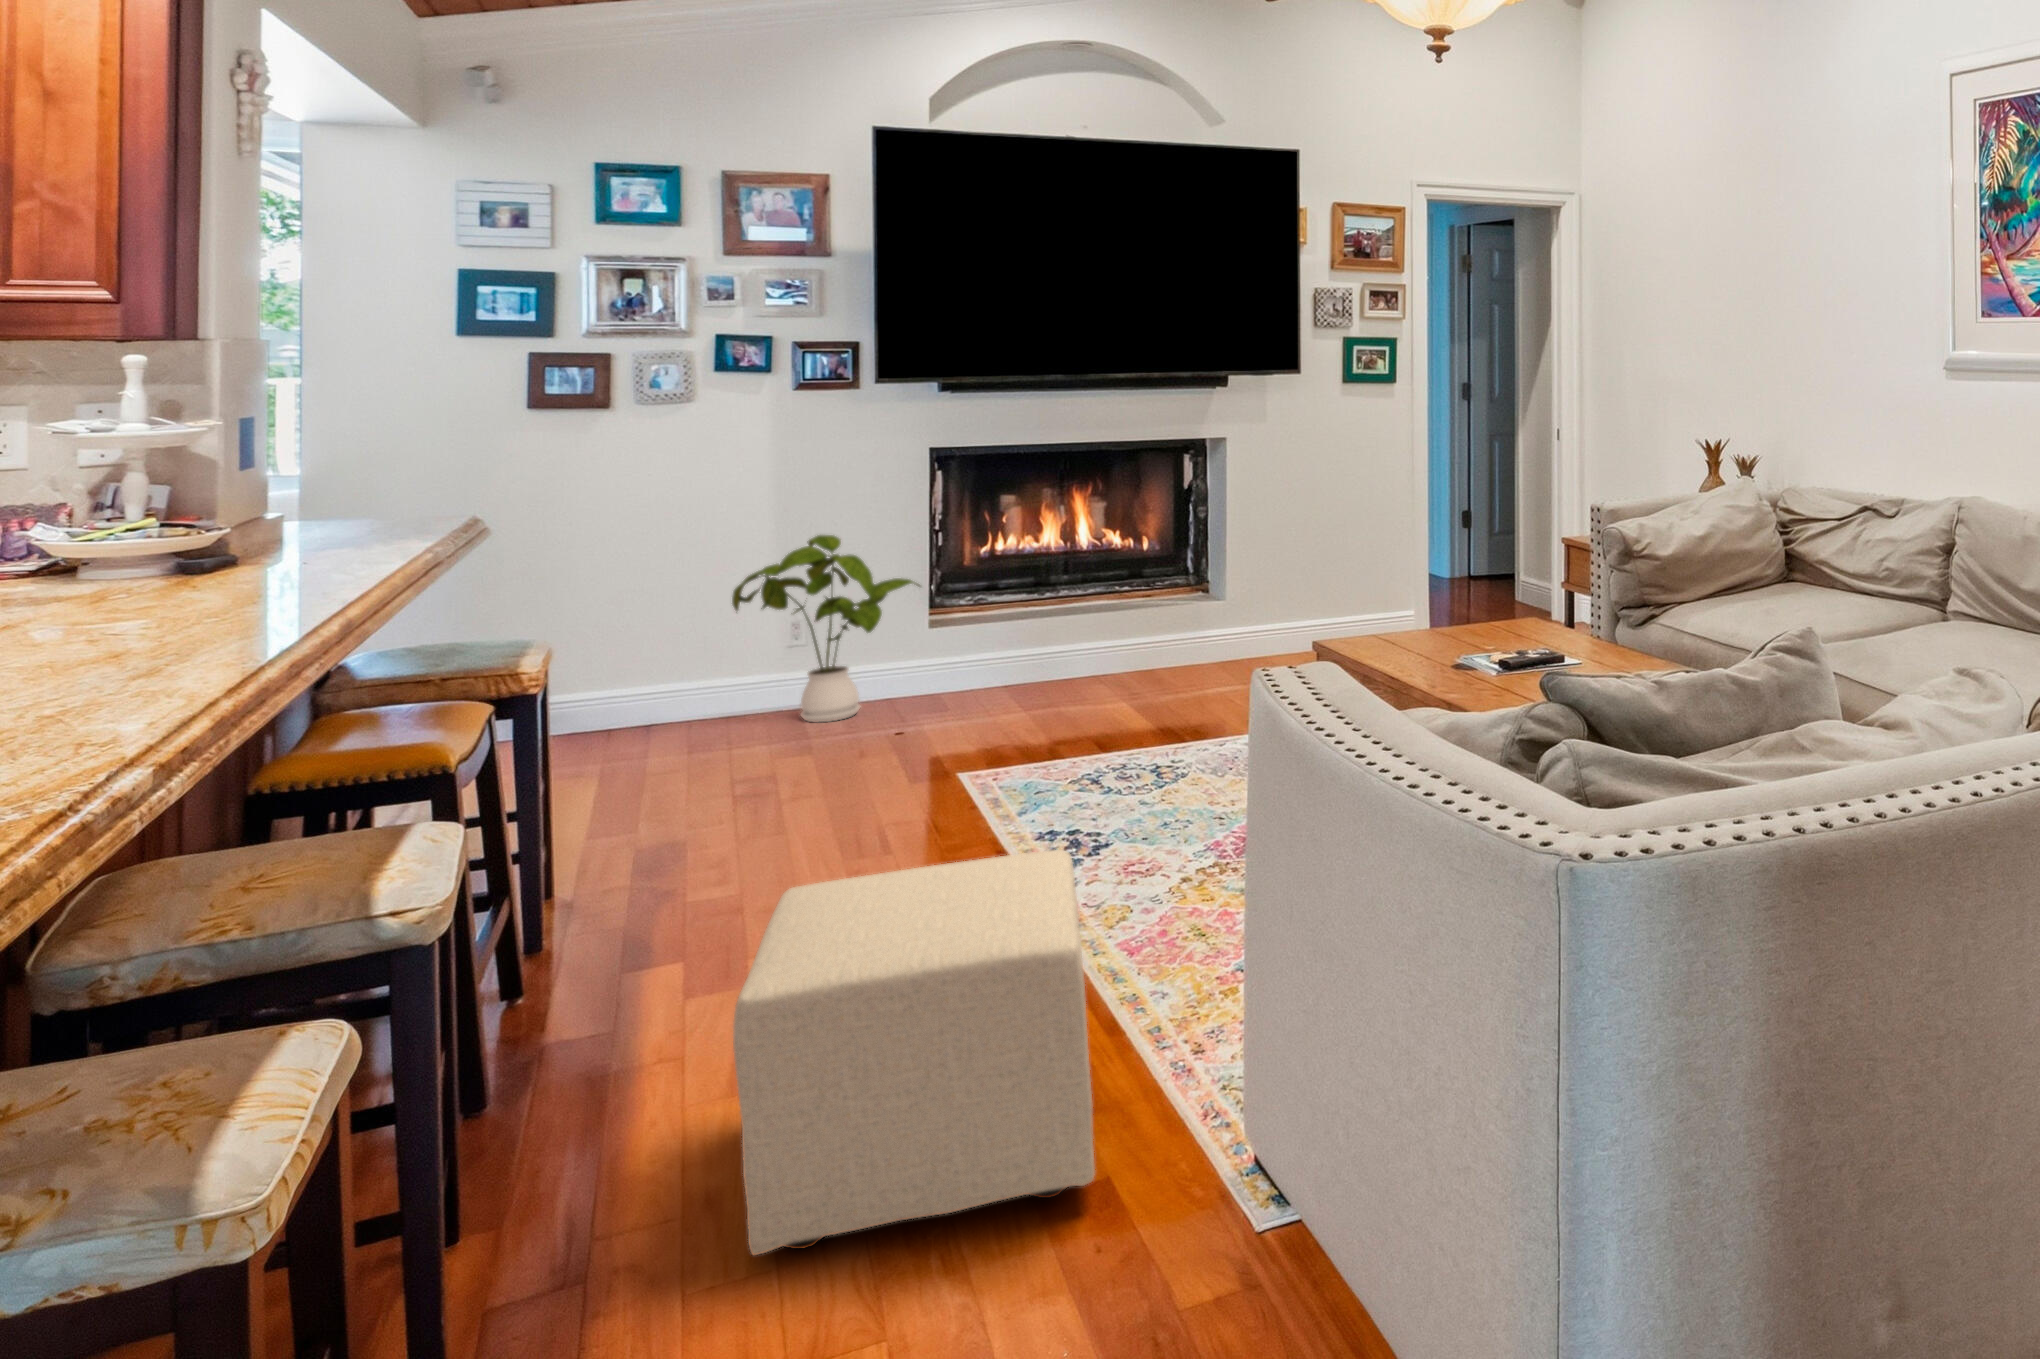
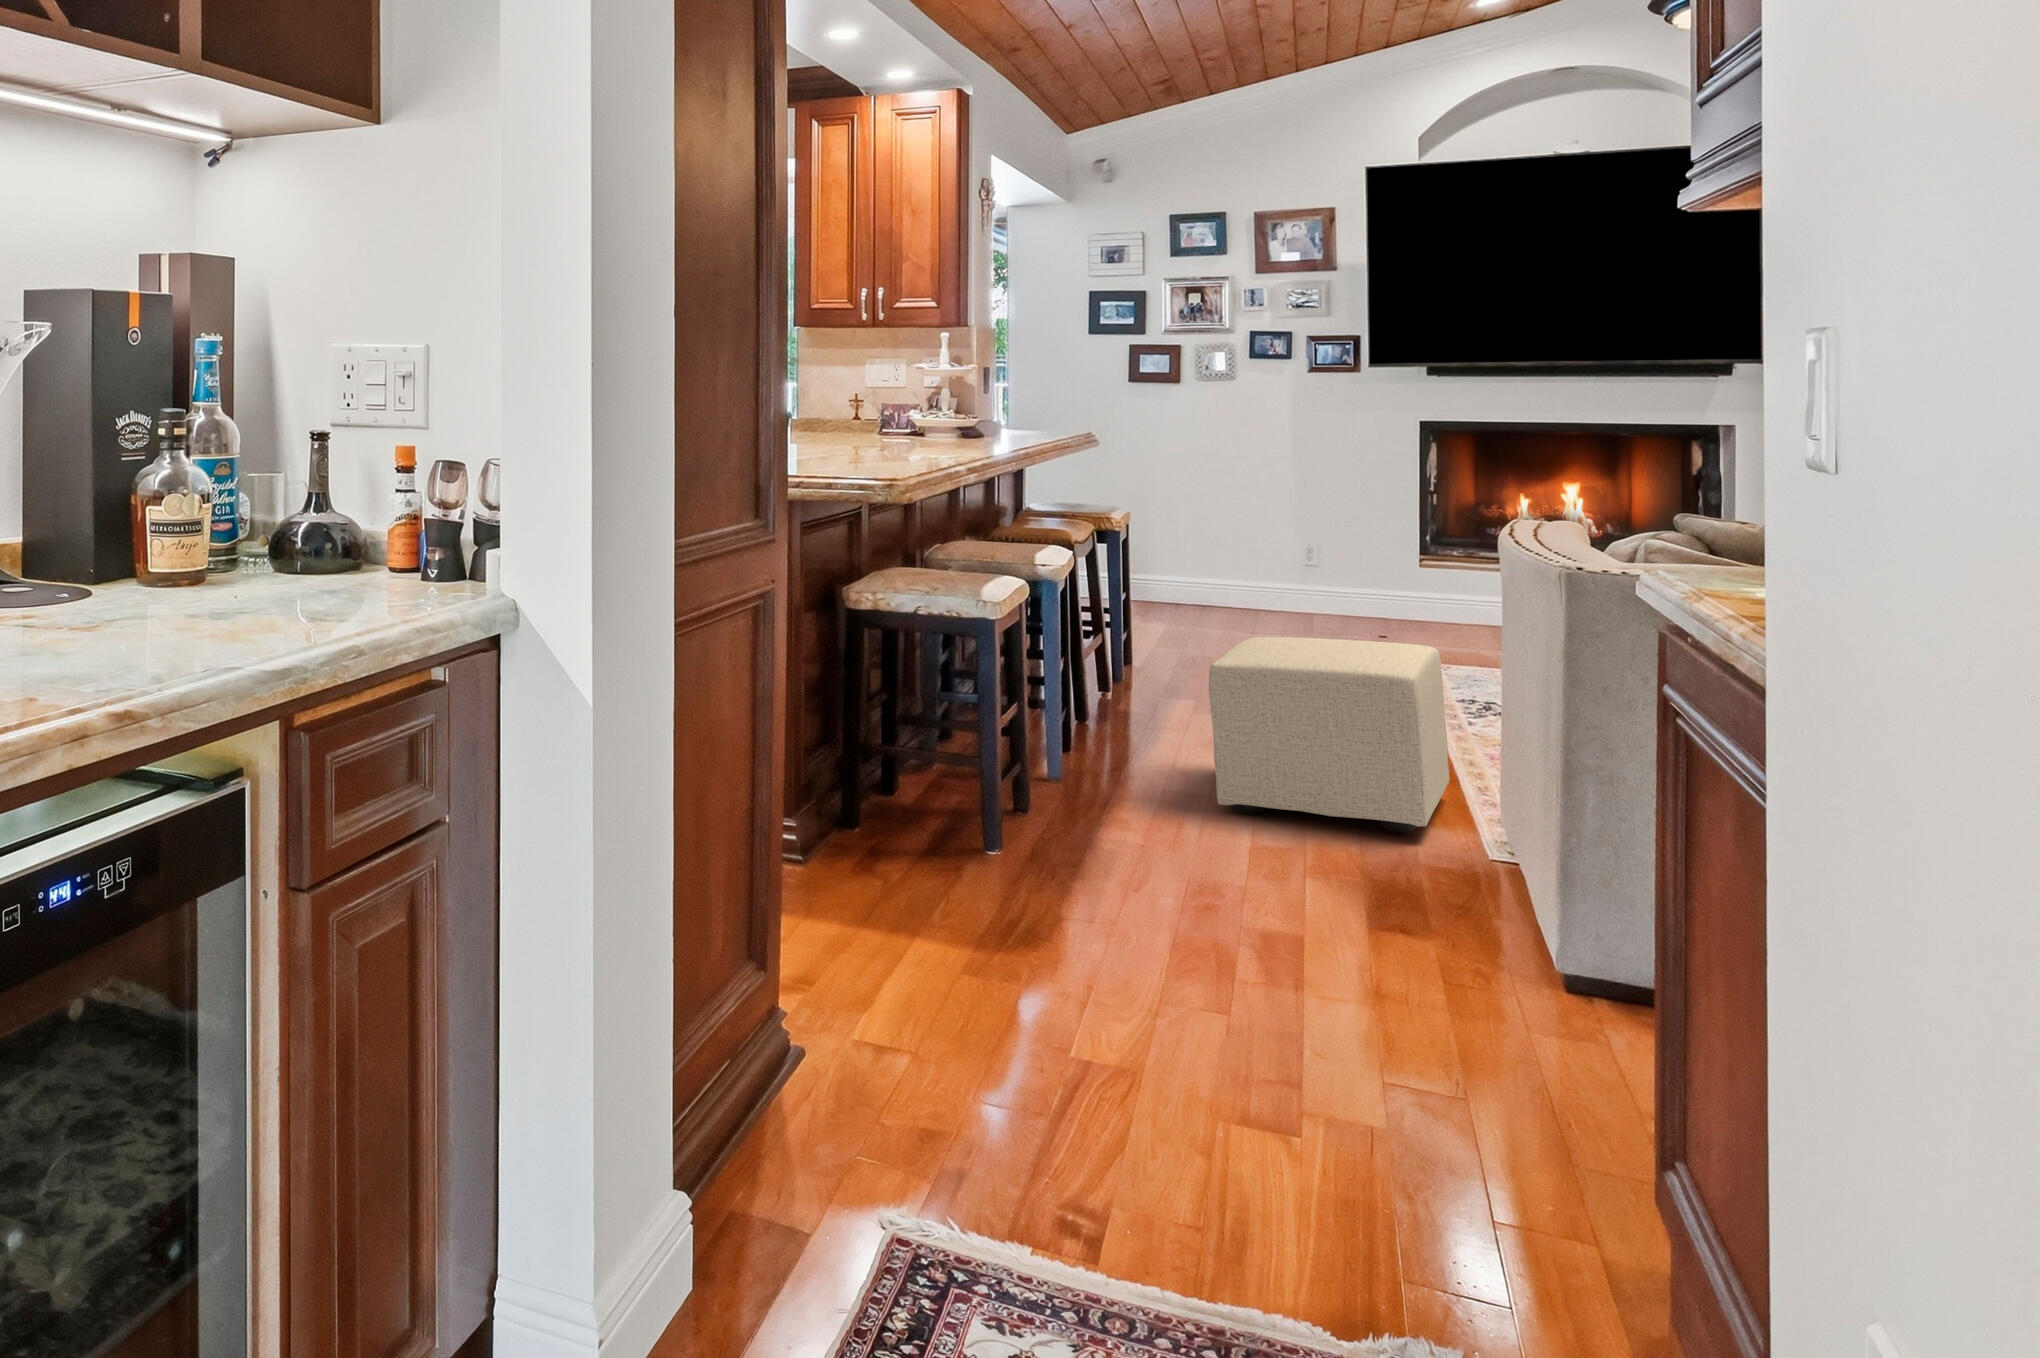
house plant: present [732,535,920,723] -> none [1262,479,1416,623]

